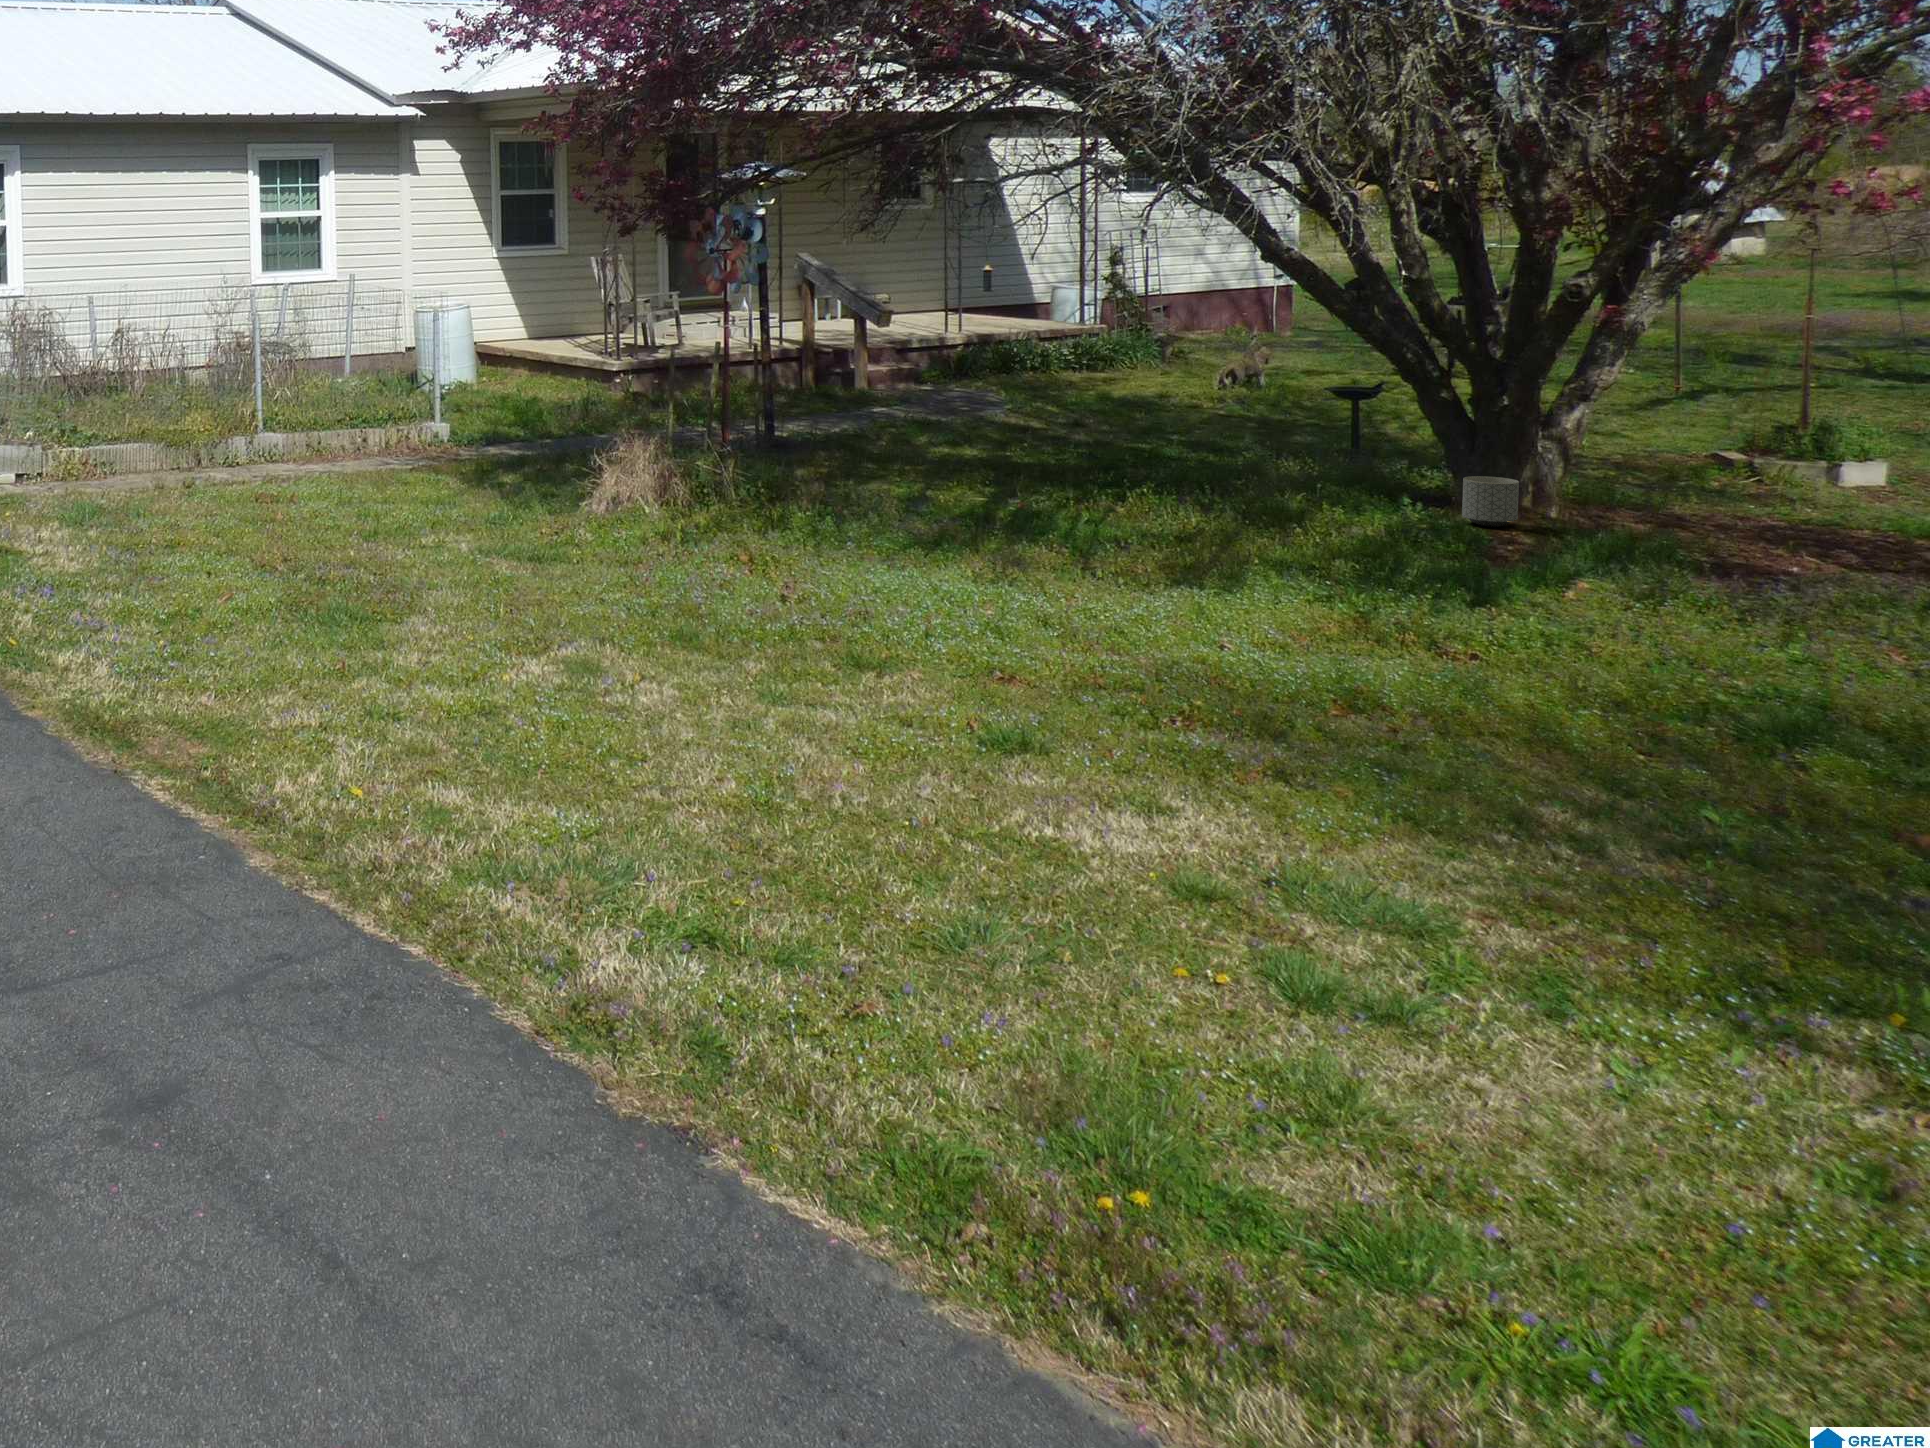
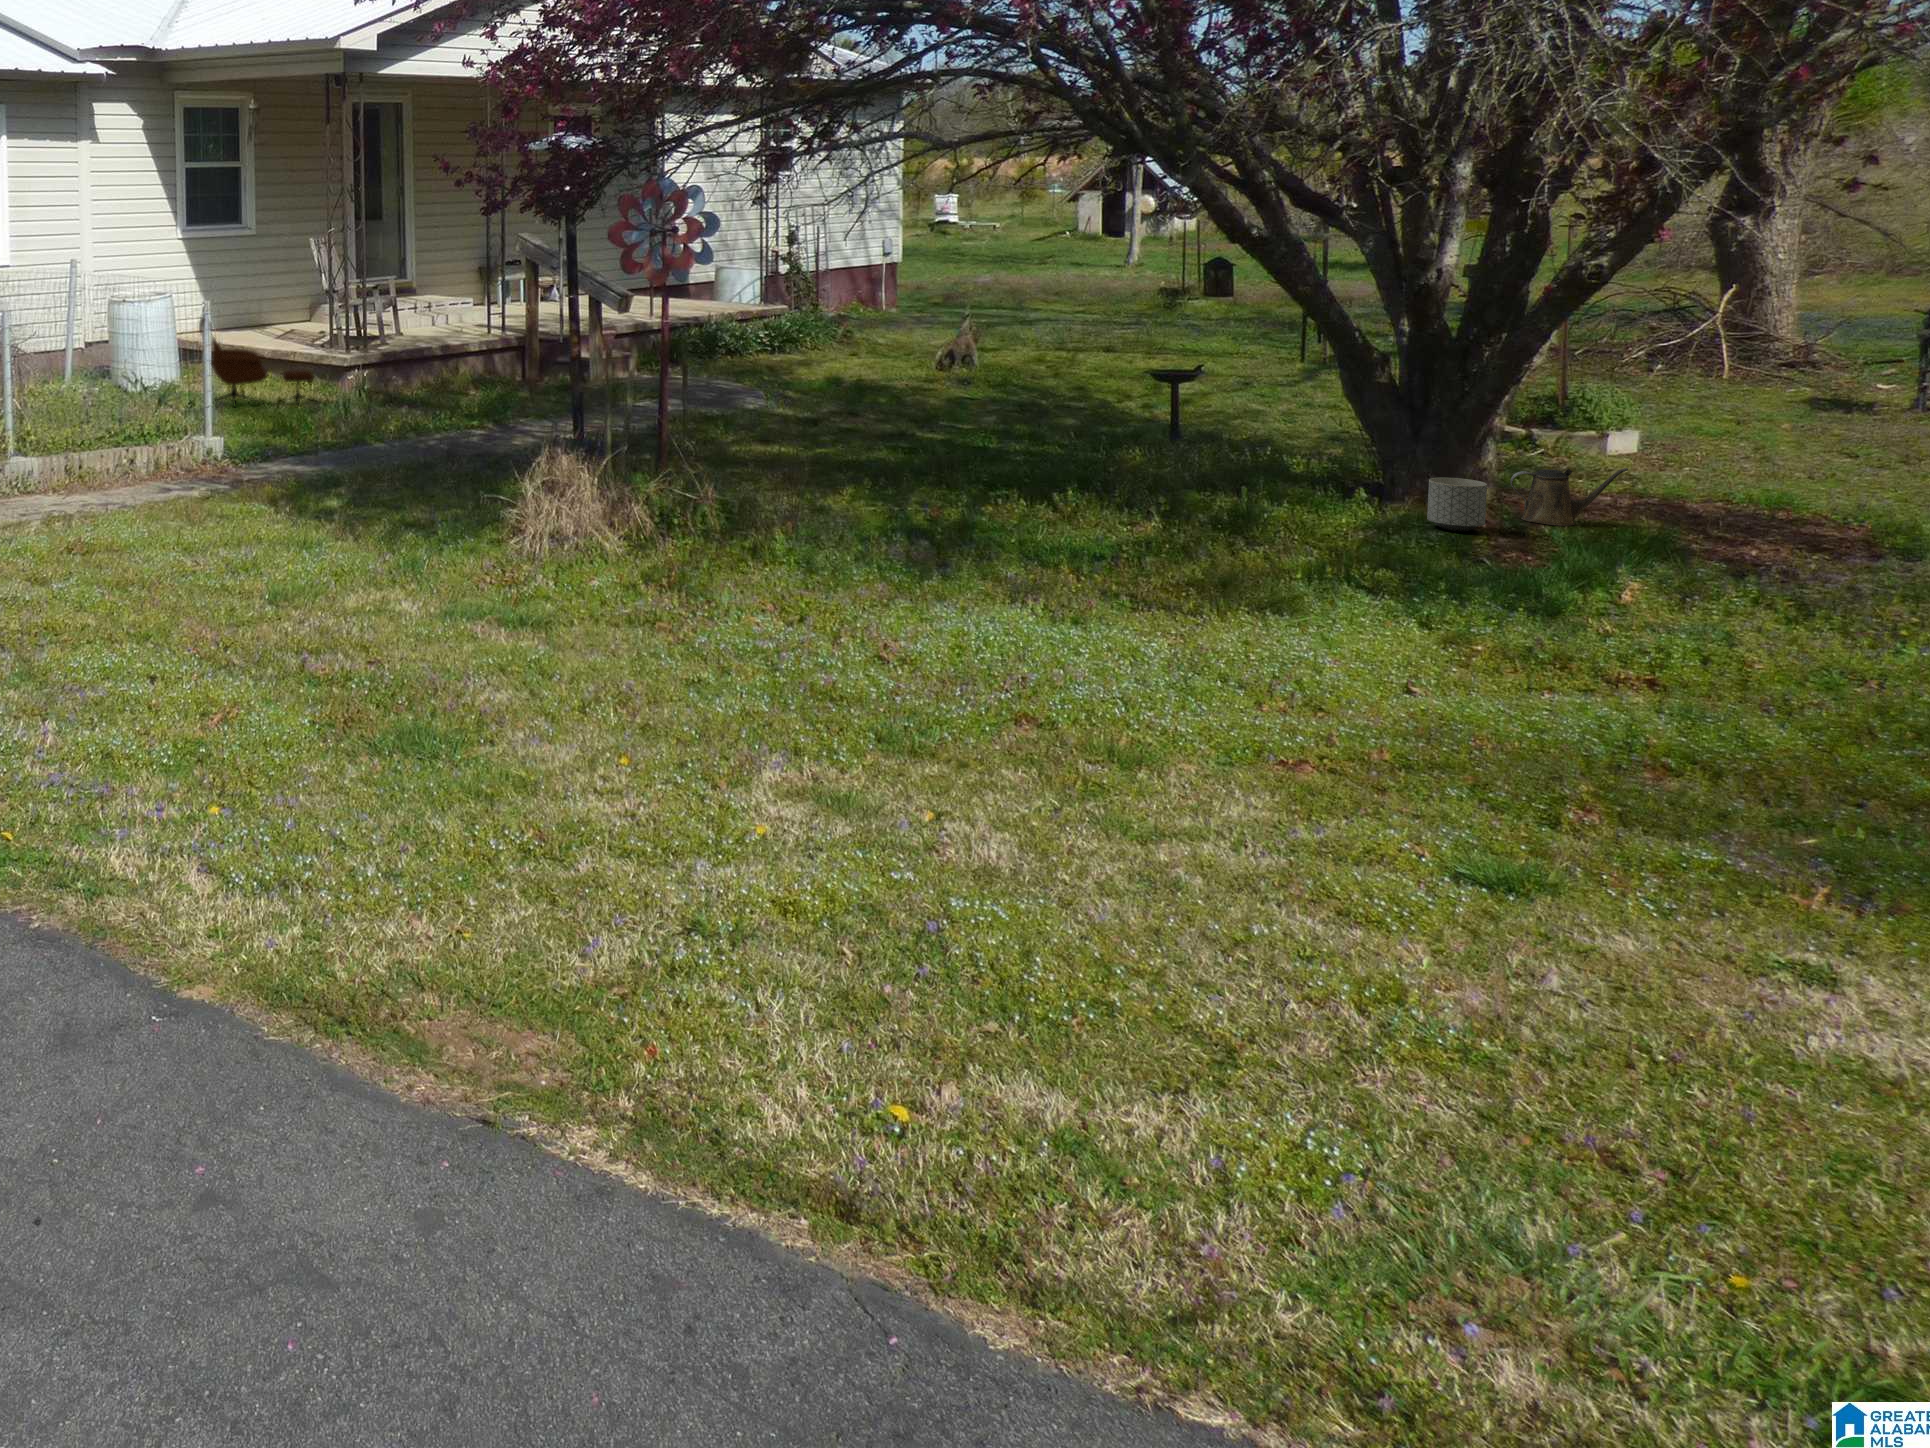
lounge chair: none [470,325,576,404] -> present [199,317,314,405]
watering can: none [1571,473,1688,527] -> present [1510,468,1628,526]

